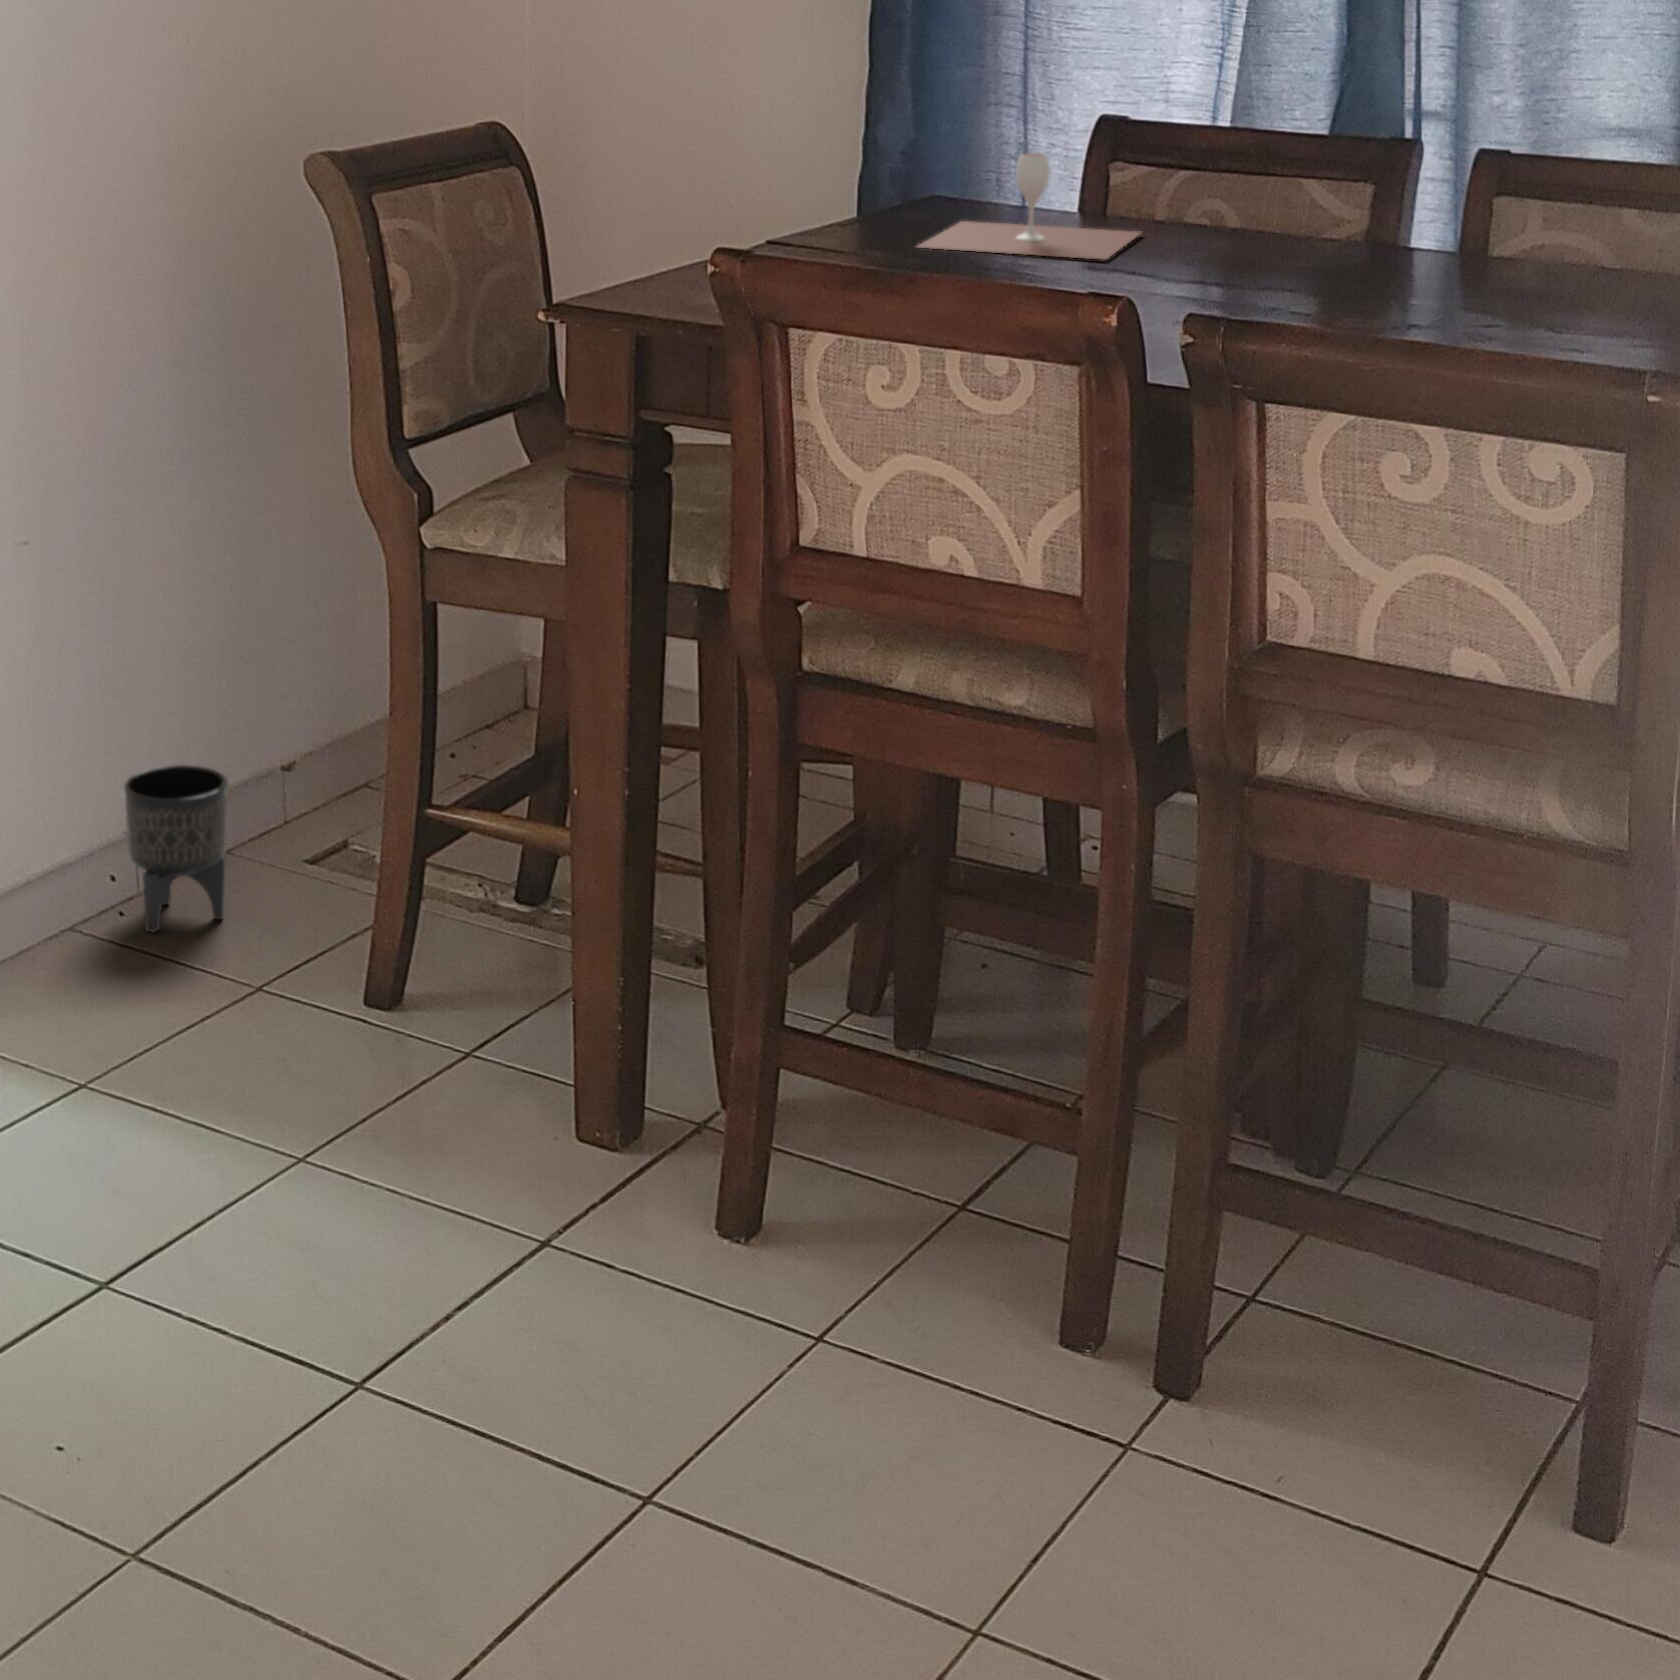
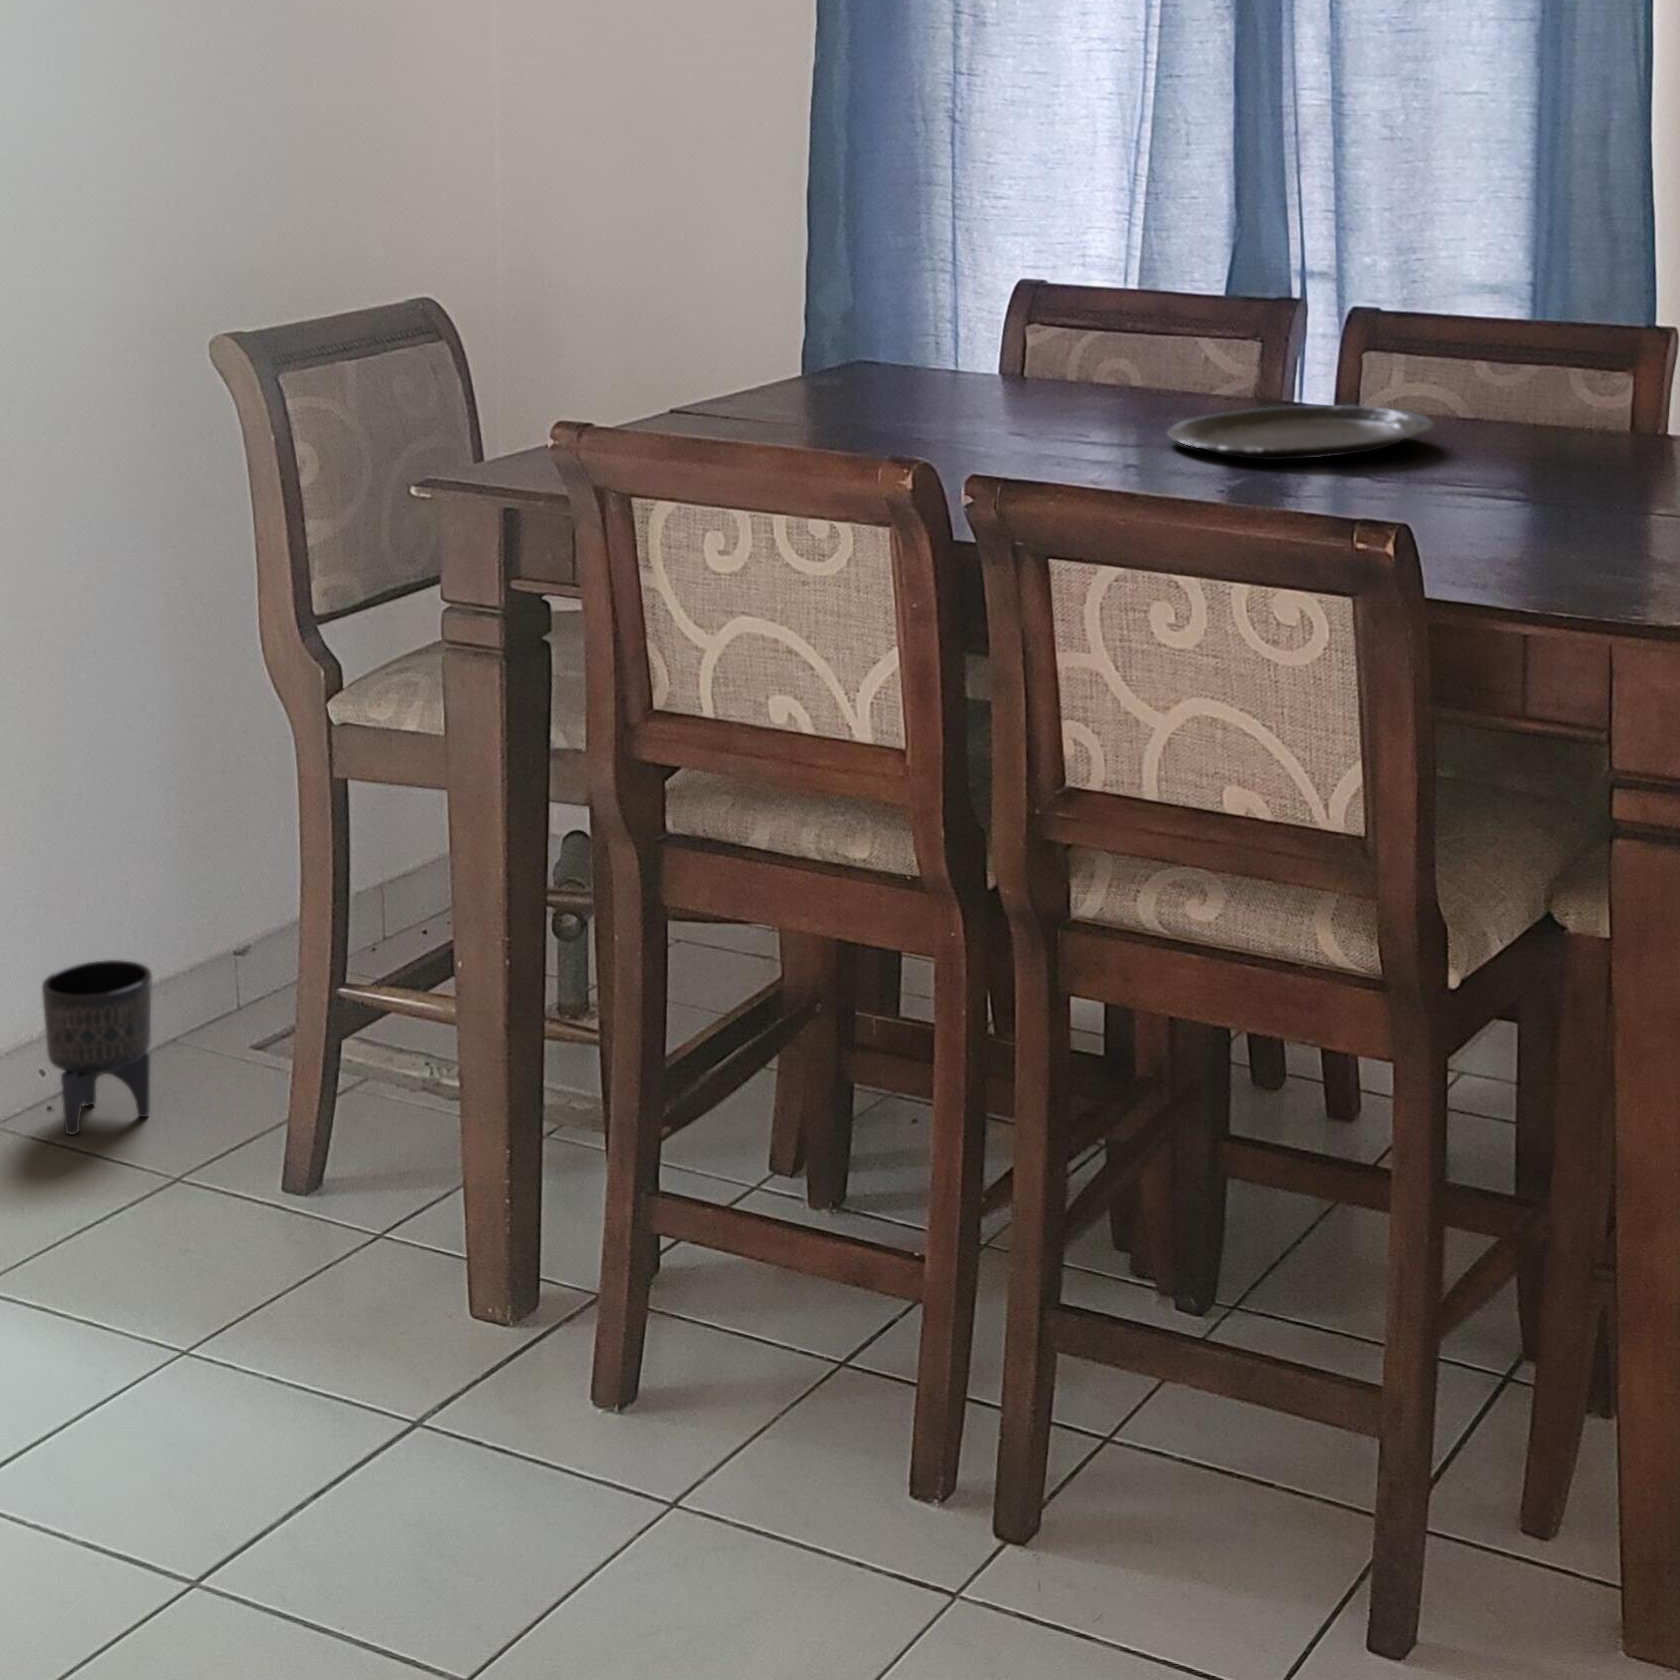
wine glass: present [915,153,1141,260] -> none [810,322,1037,423]
plate: none [1310,252,1609,307] -> present [1167,405,1433,460]

